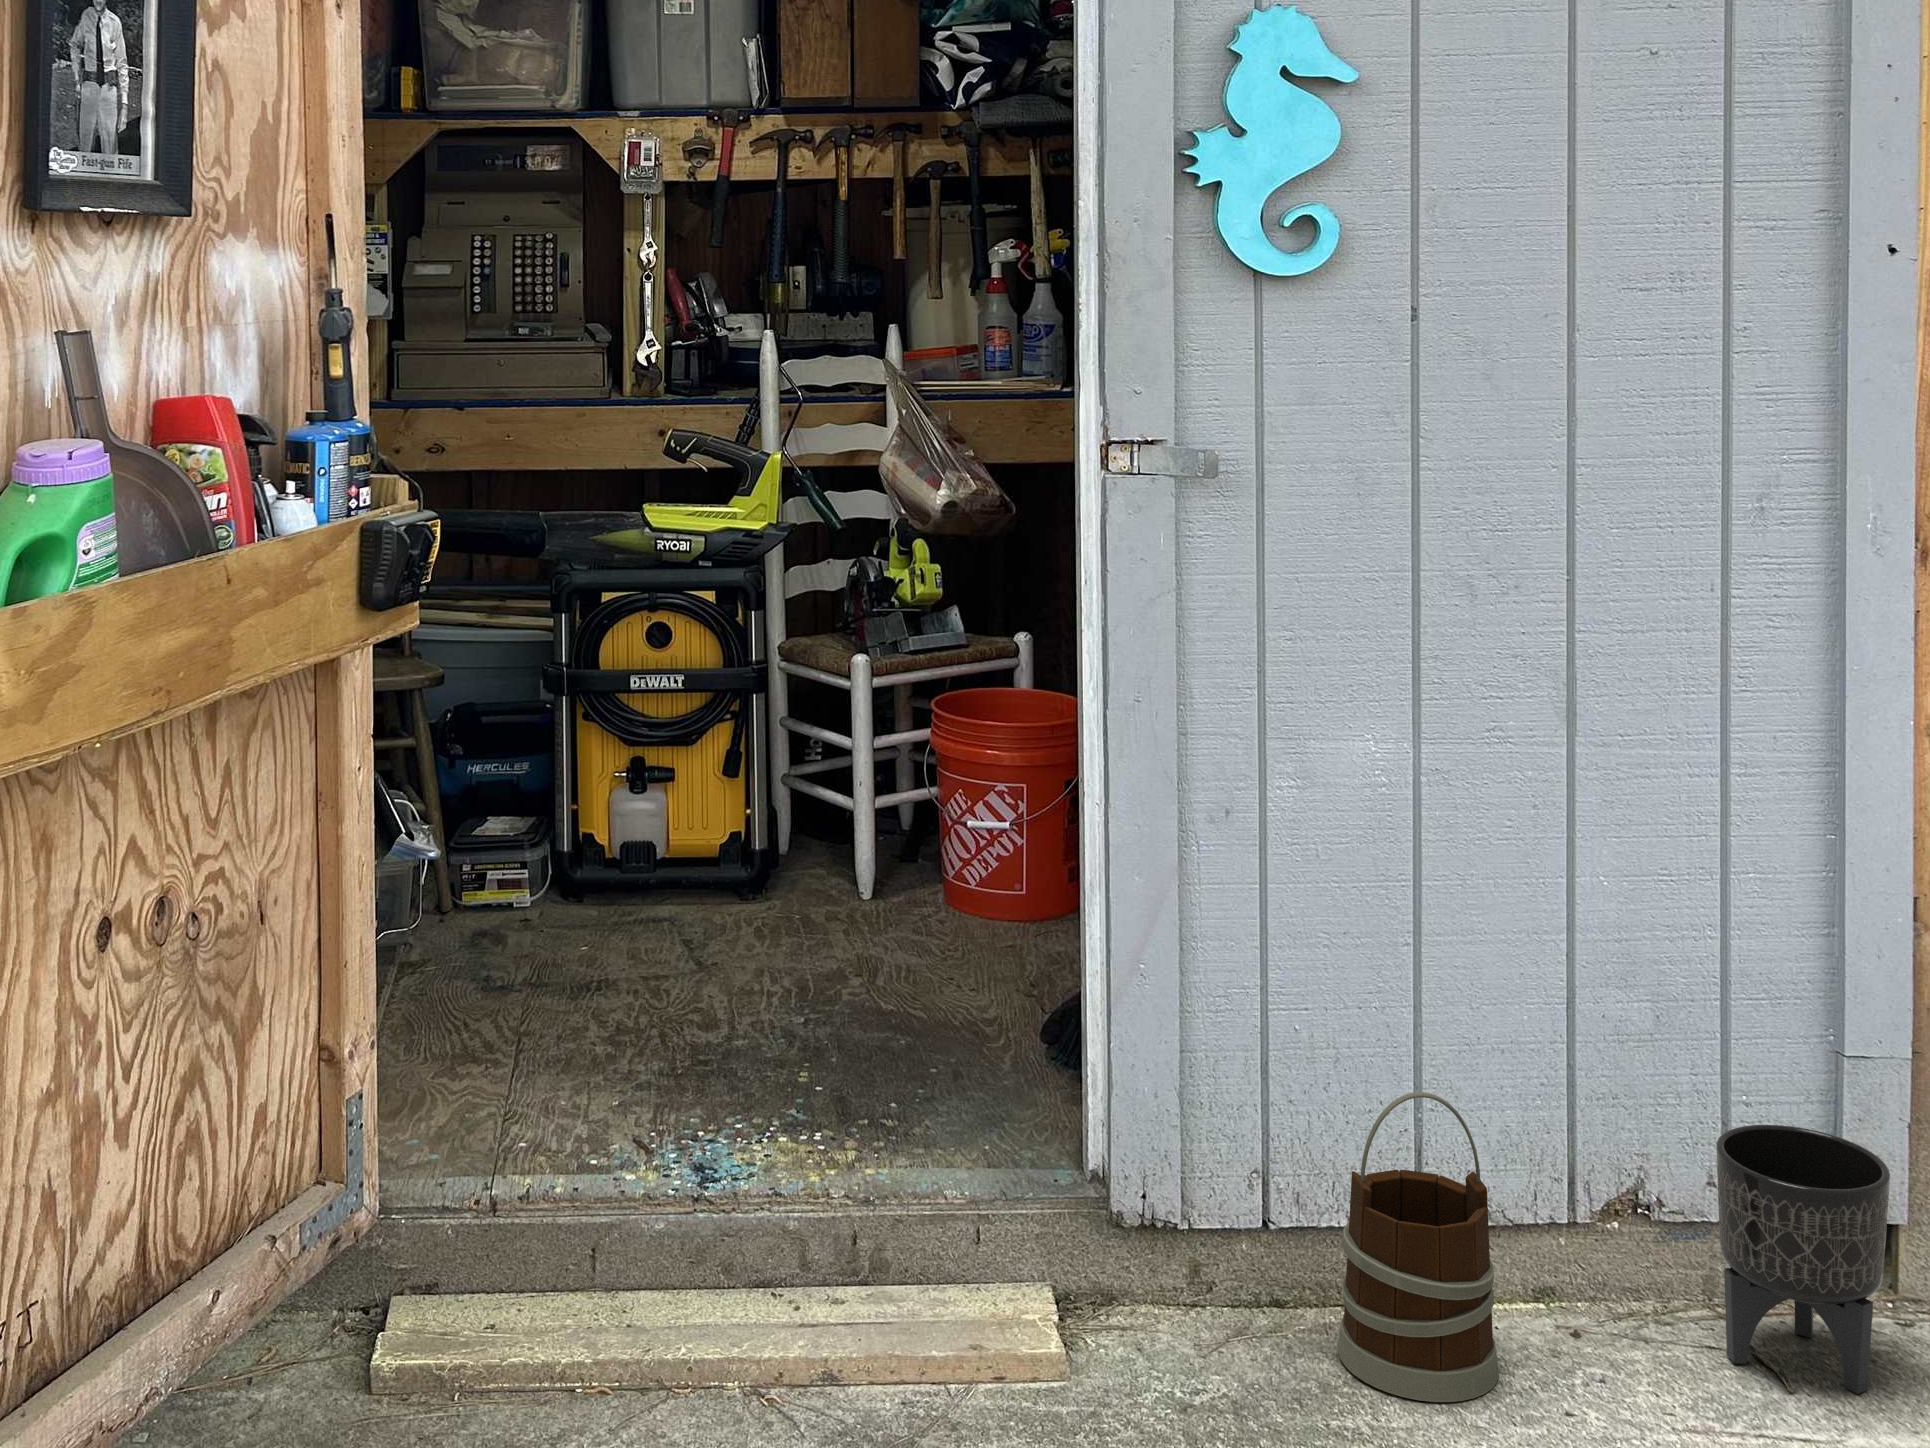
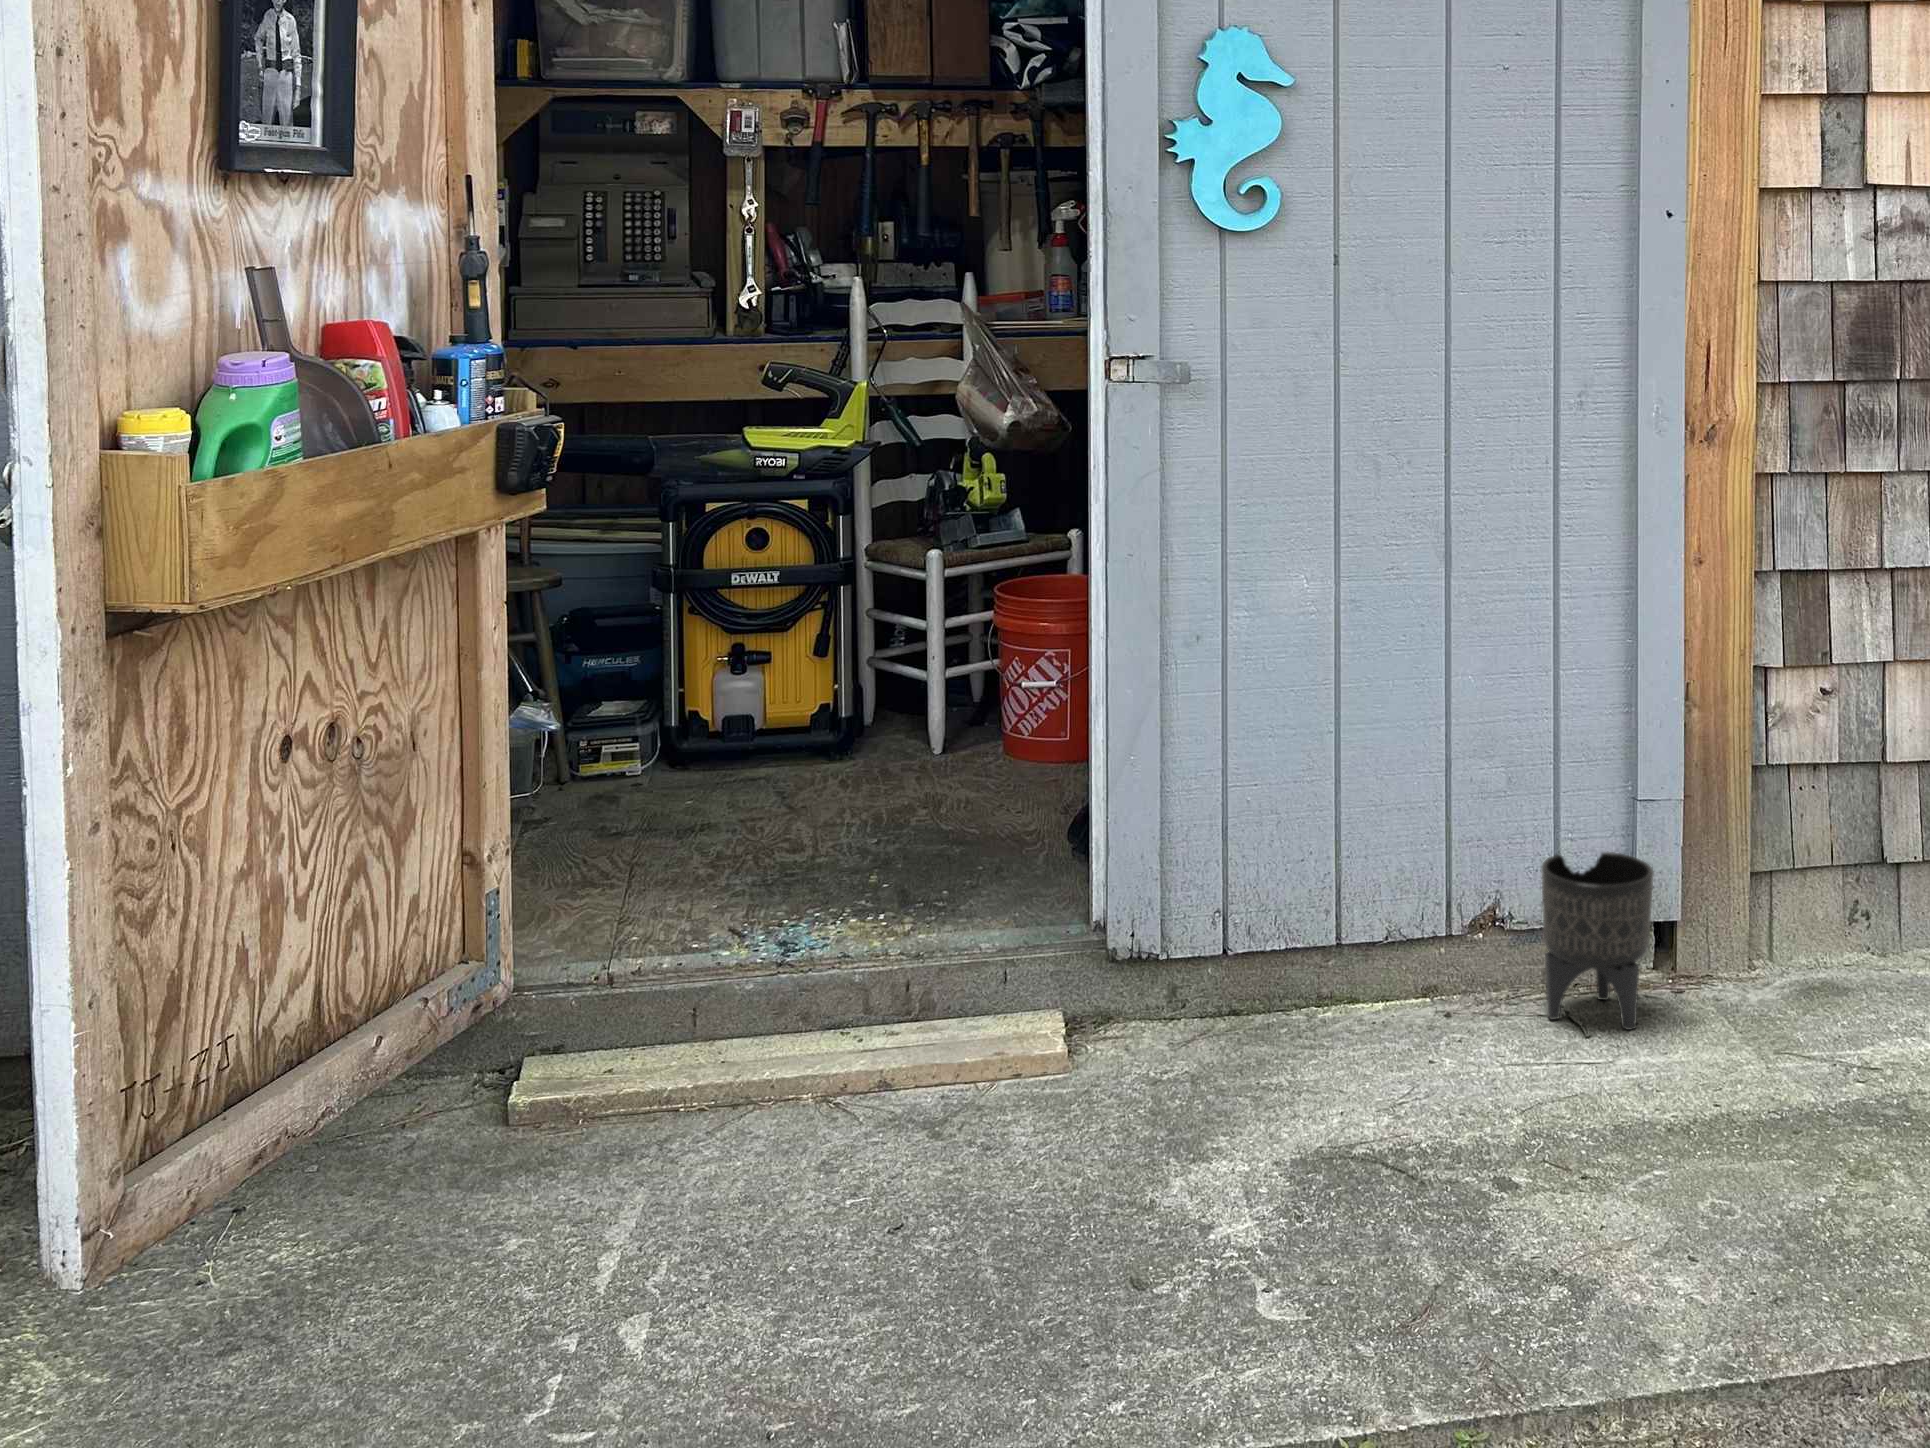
wooden bucket: present [1338,1092,1499,1402] -> none [1272,838,1386,1060]

